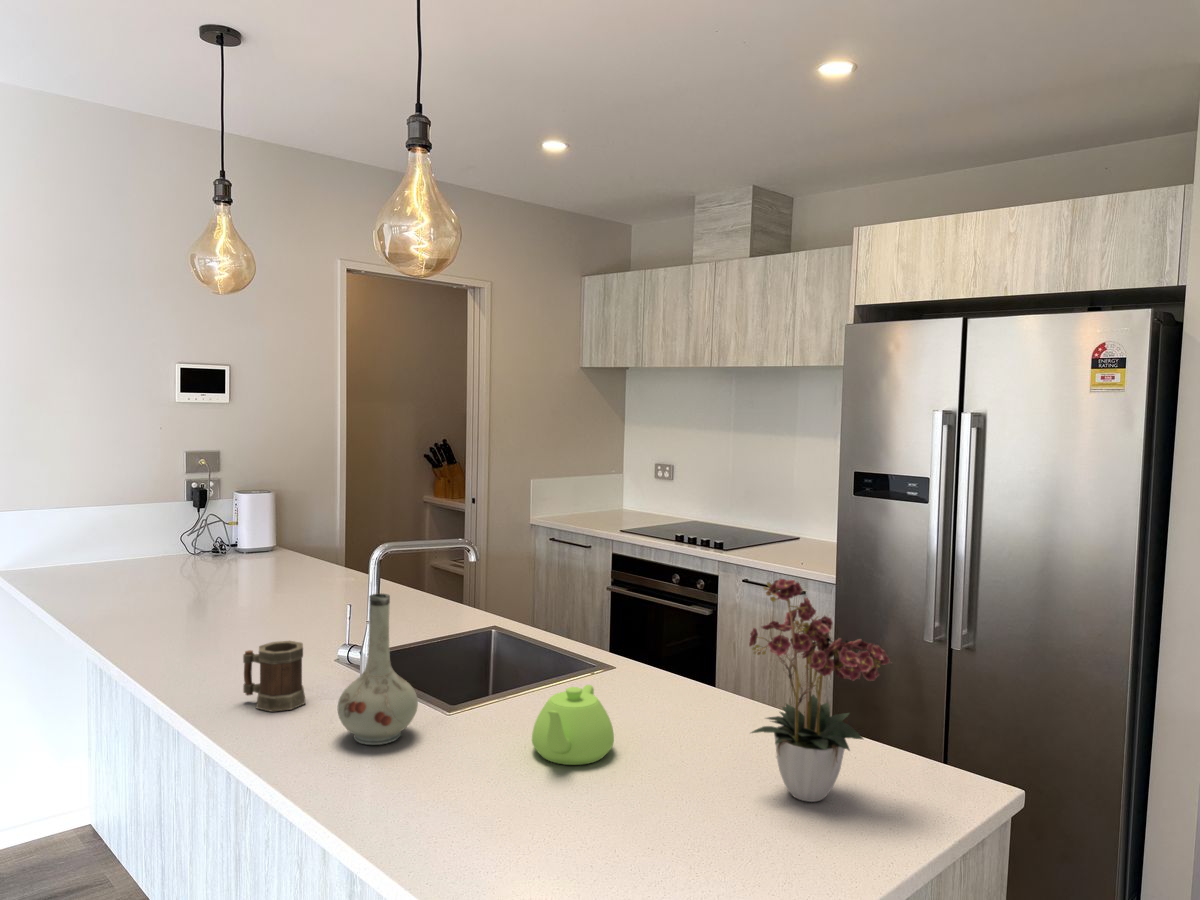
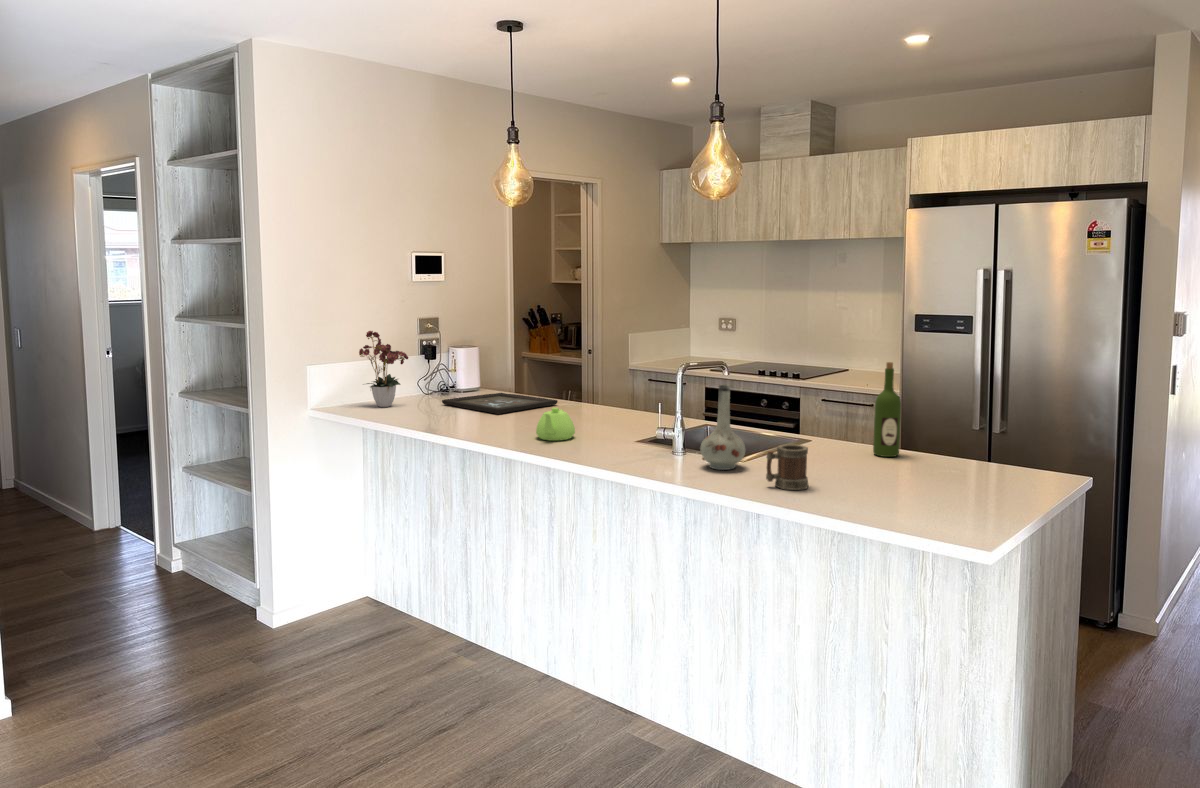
tray: none [179,556,332,593] -> present [442,393,558,414]
wine bottle: none [672,561,717,726] -> present [873,362,901,457]
flower arrangement: present [749,579,890,802] -> present [359,331,408,407]
mug: present [243,641,305,711] -> present [766,444,808,490]
teapot: present [532,685,614,765] -> present [536,408,575,441]

